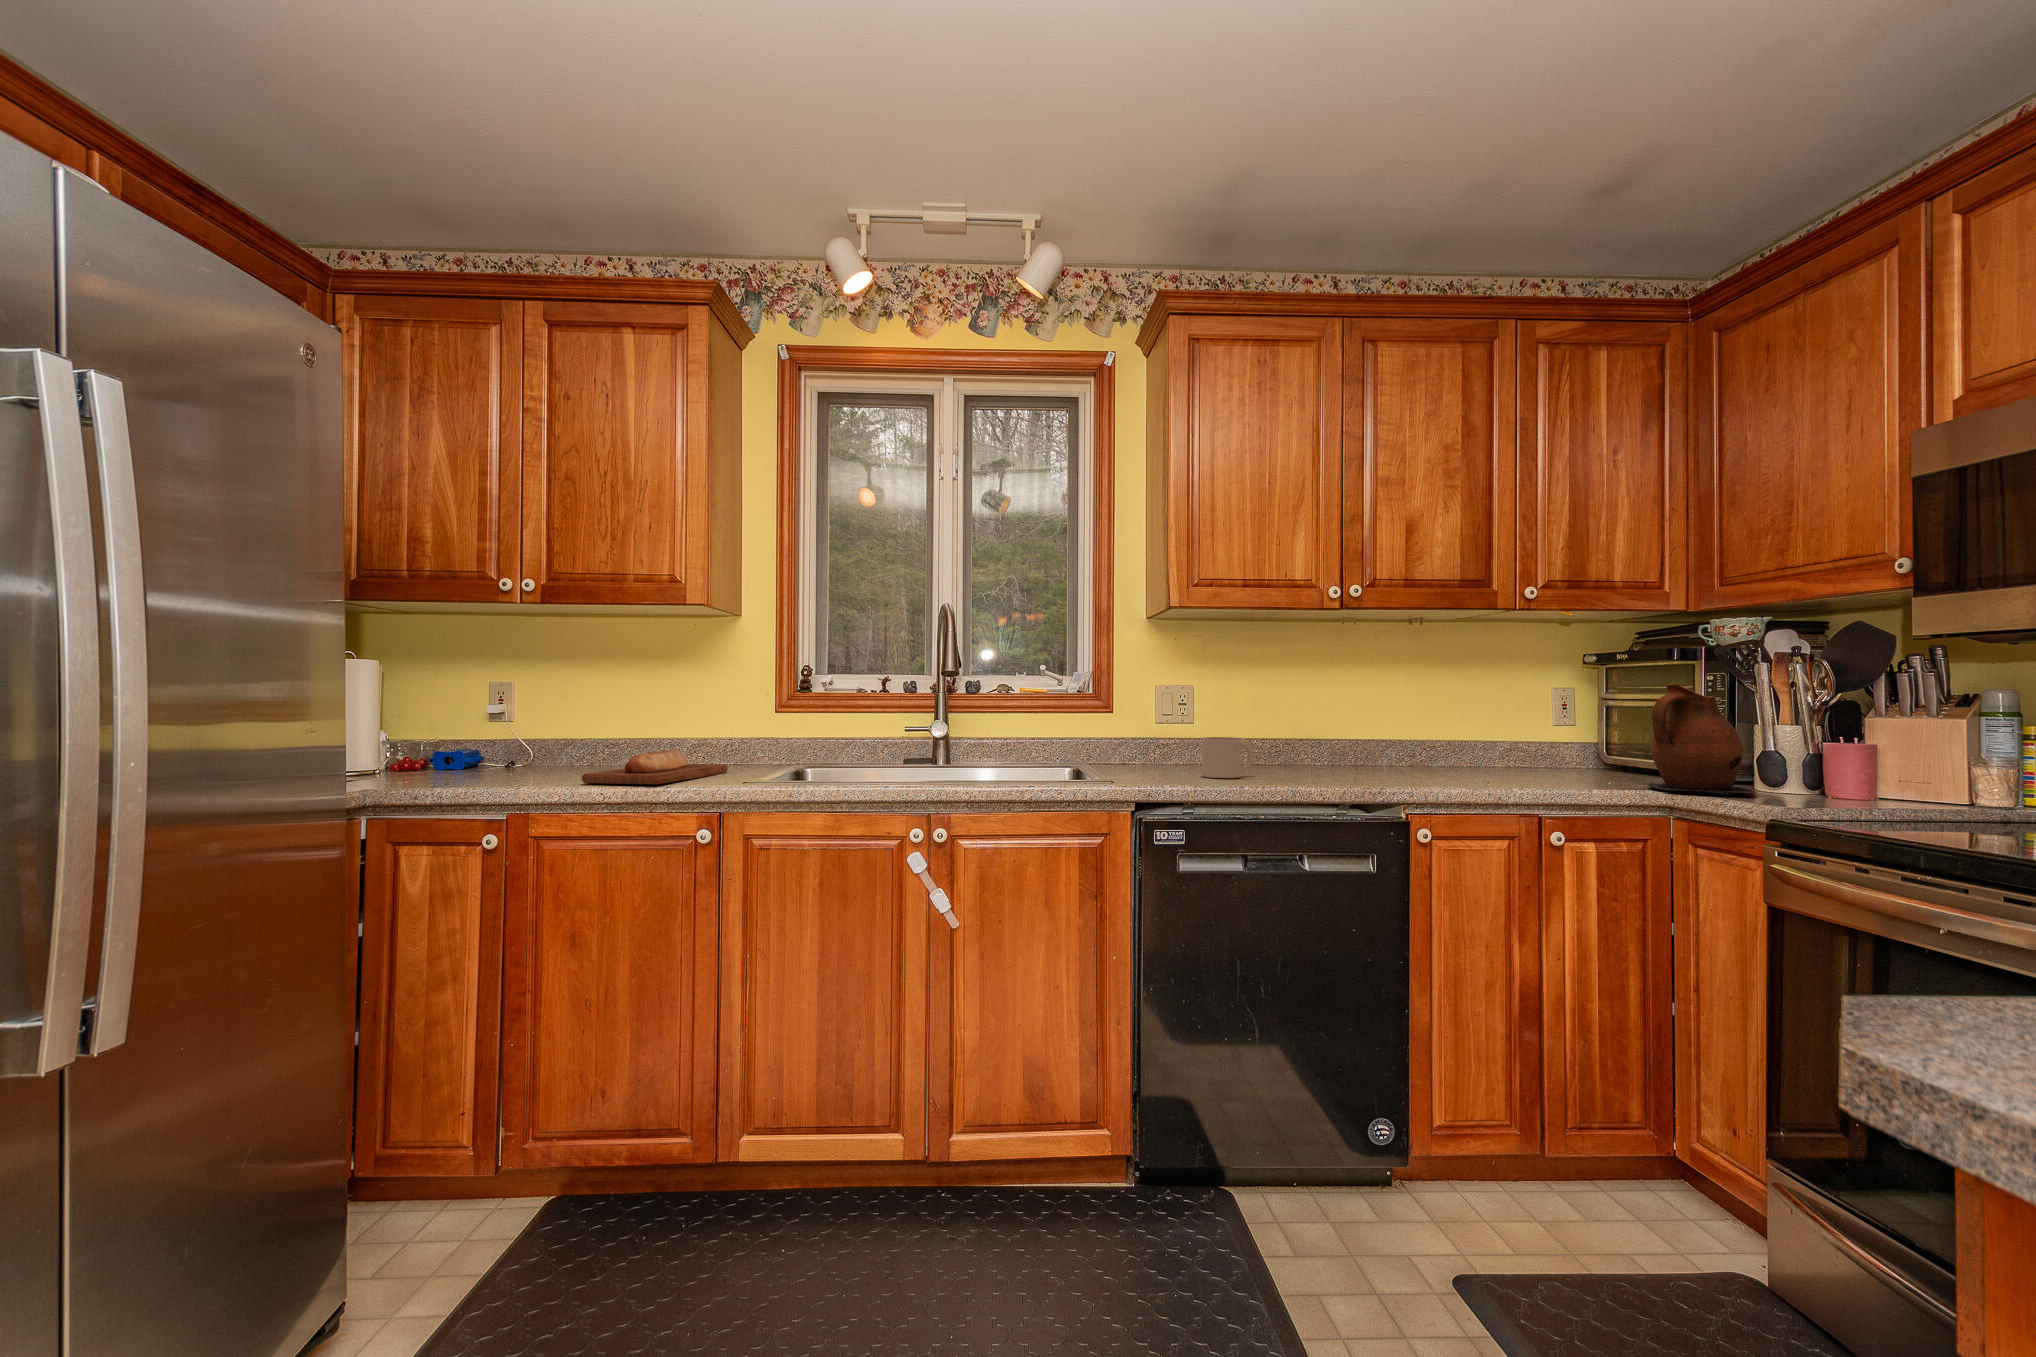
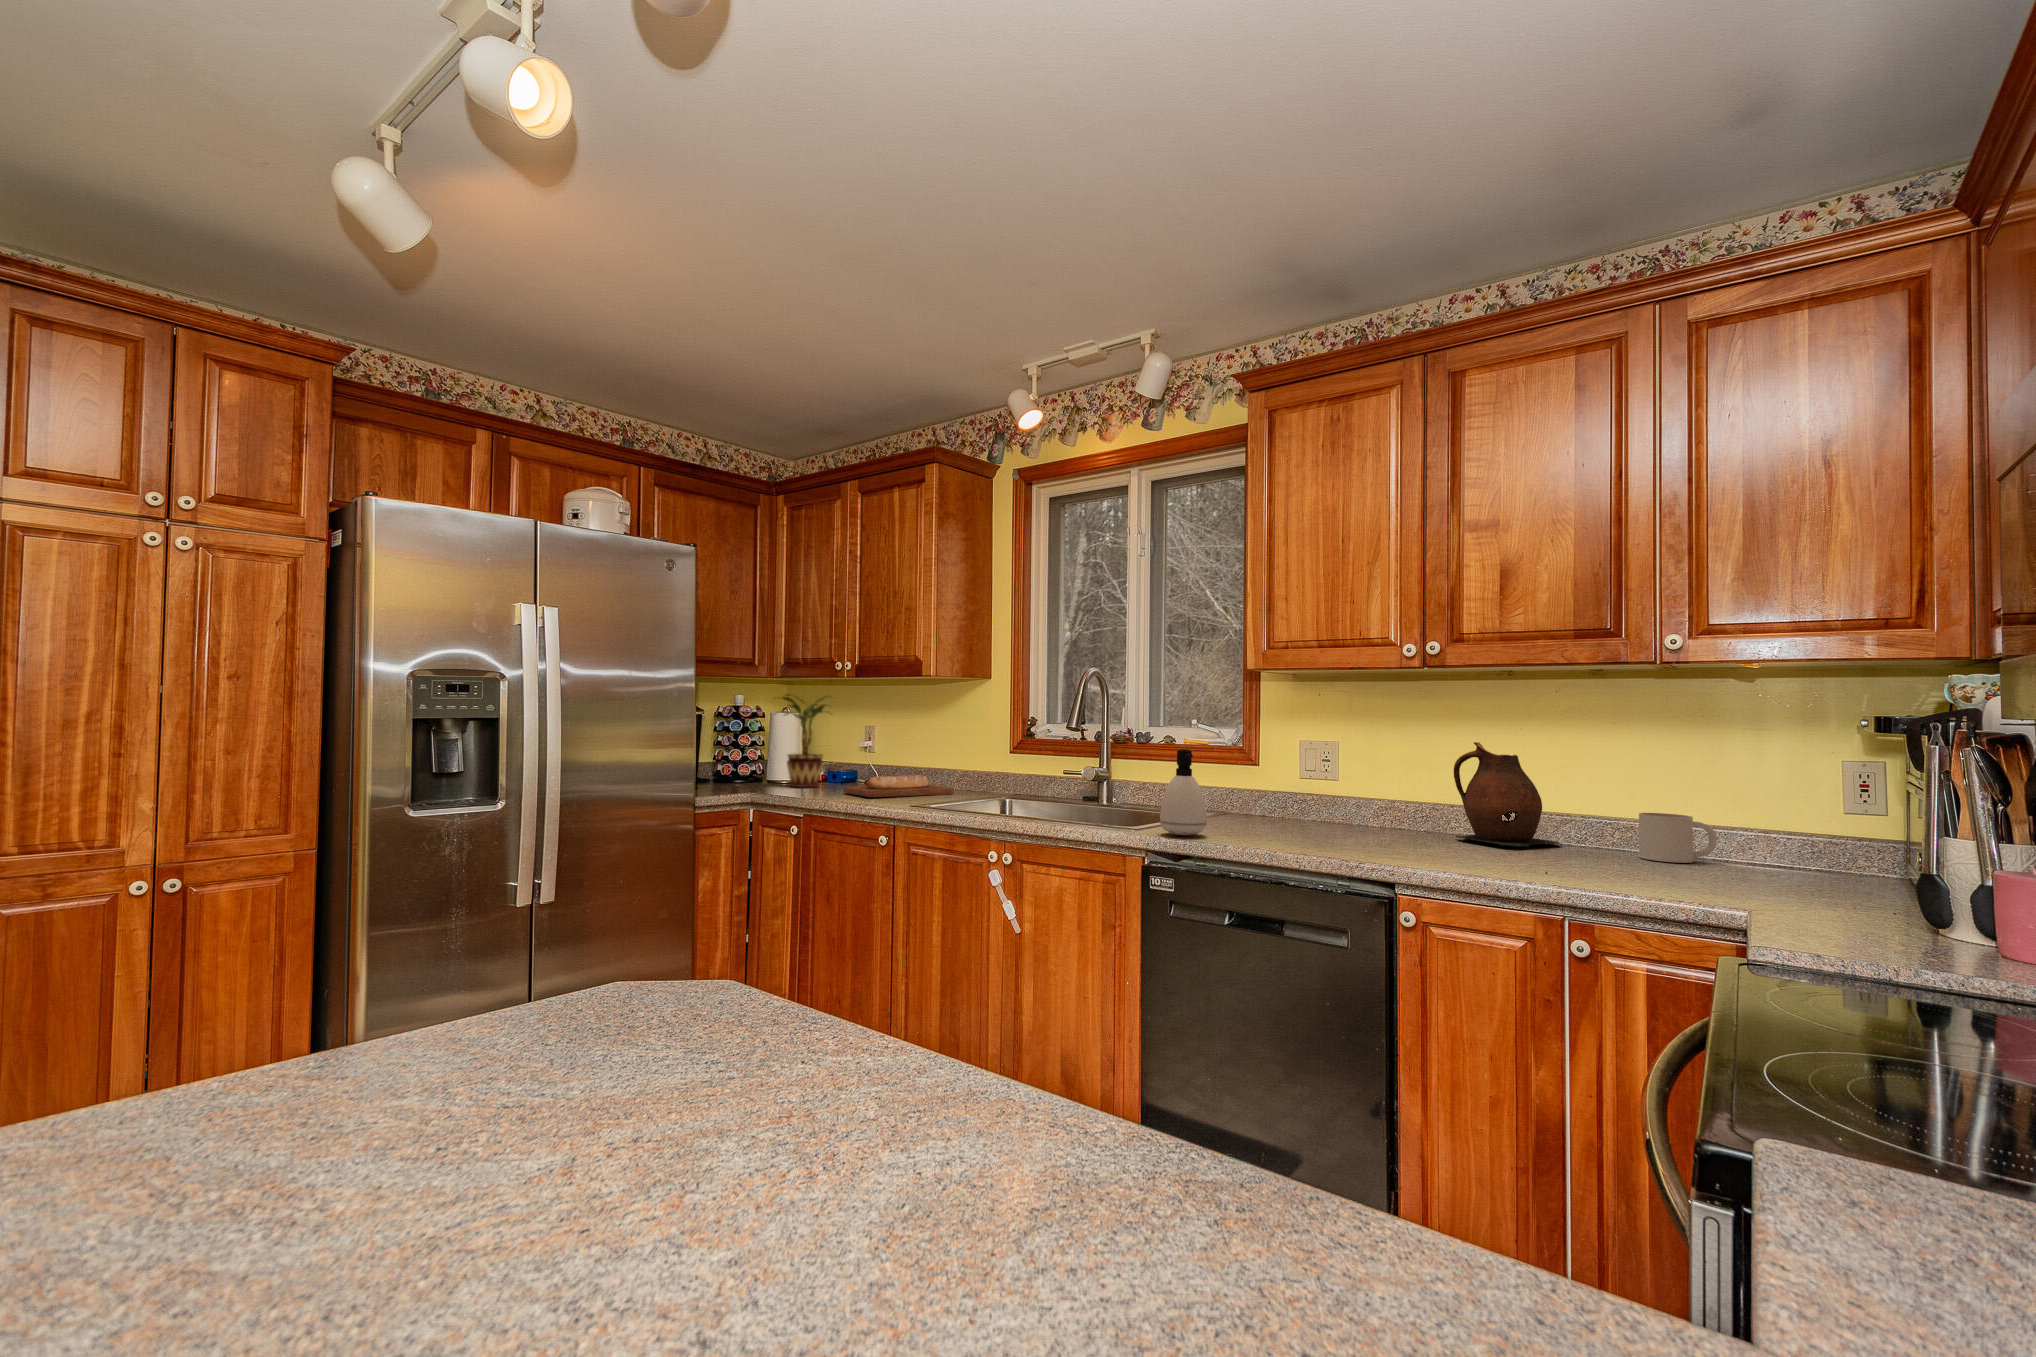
potted plant: none [409,634,531,783] -> present [782,695,829,787]
ceramic pitcher: present [1643,684,1757,795] -> present [1454,742,1562,847]
soap dispenser: none [1137,694,1187,786] -> present [1160,749,1207,835]
mug: present [1202,737,1253,778] -> present [1639,813,1716,863]

